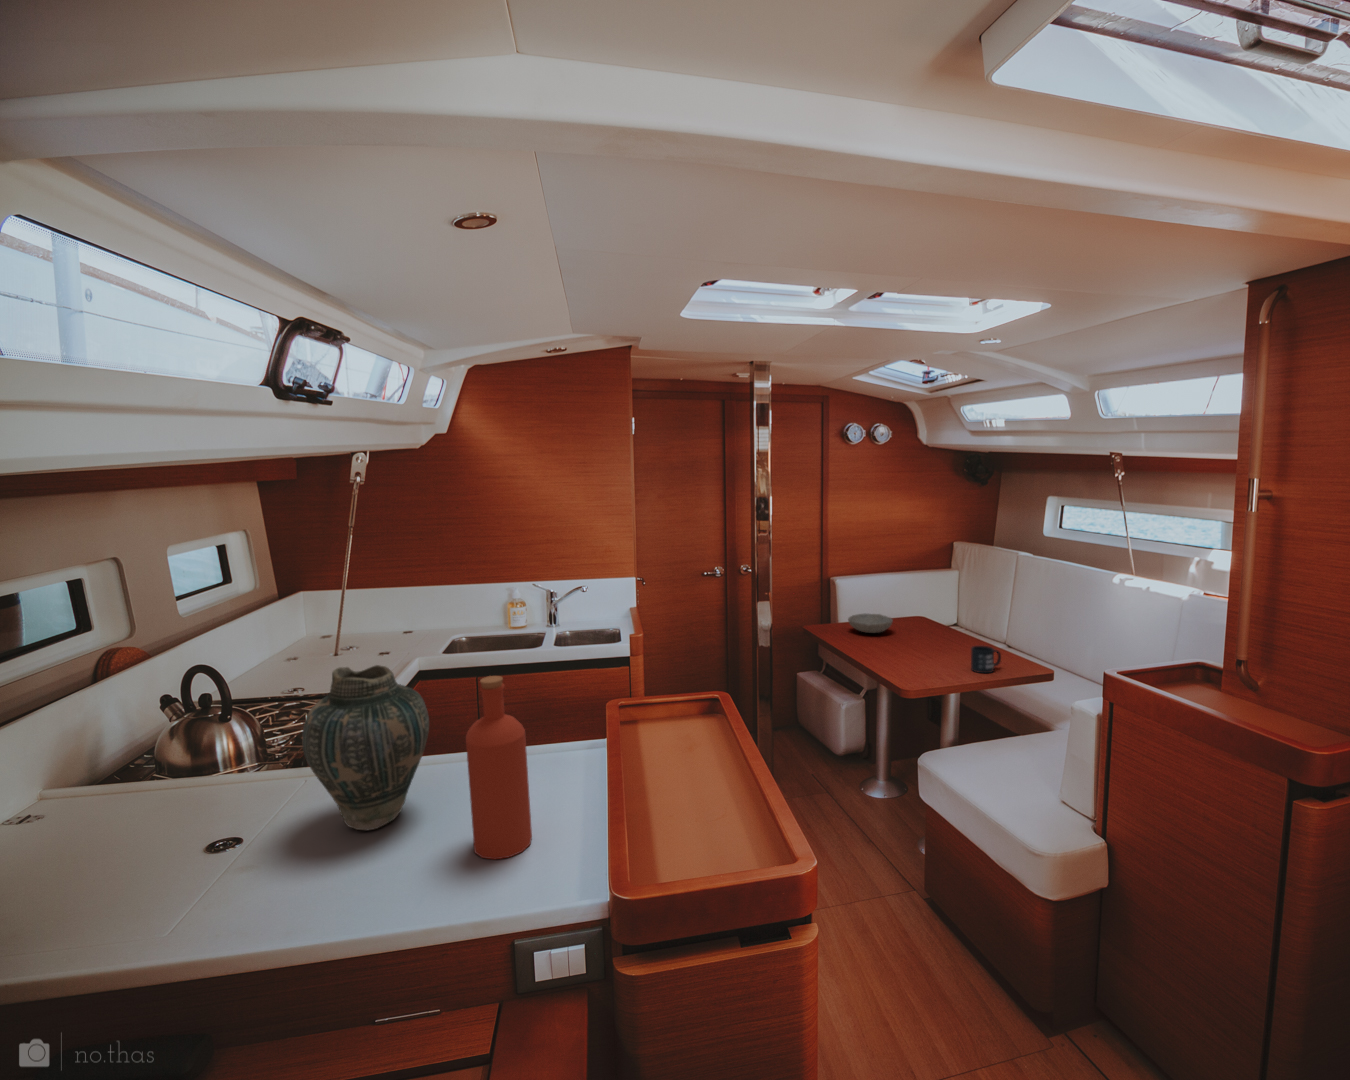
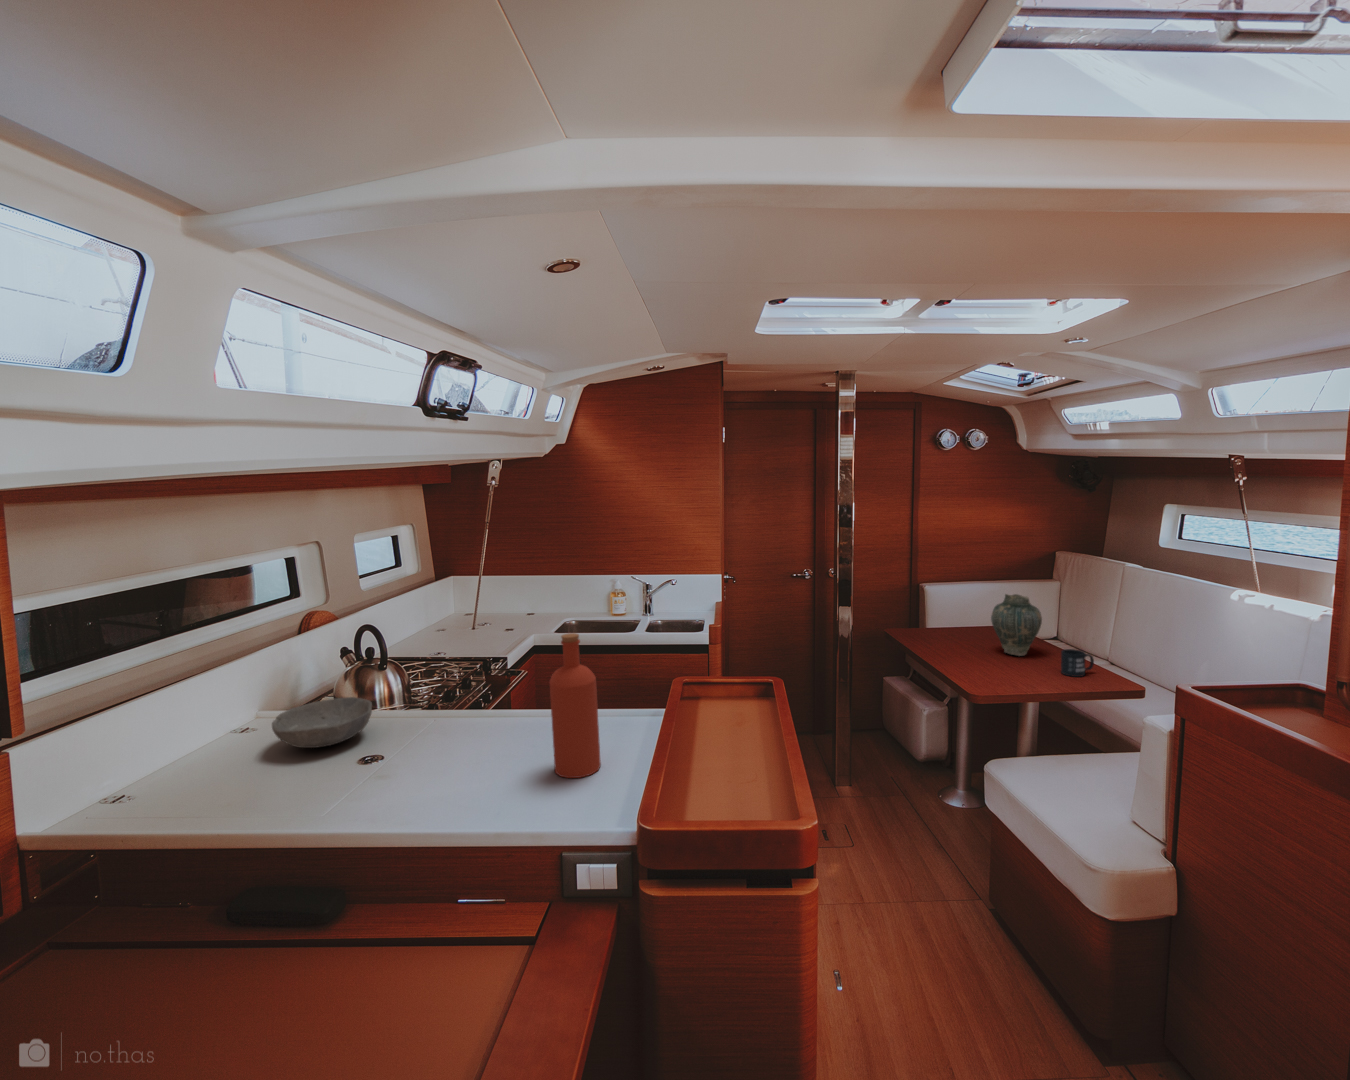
bowl: present [848,614,893,633] -> present [272,697,372,748]
vase: present [302,665,429,830] -> present [991,594,1042,656]

